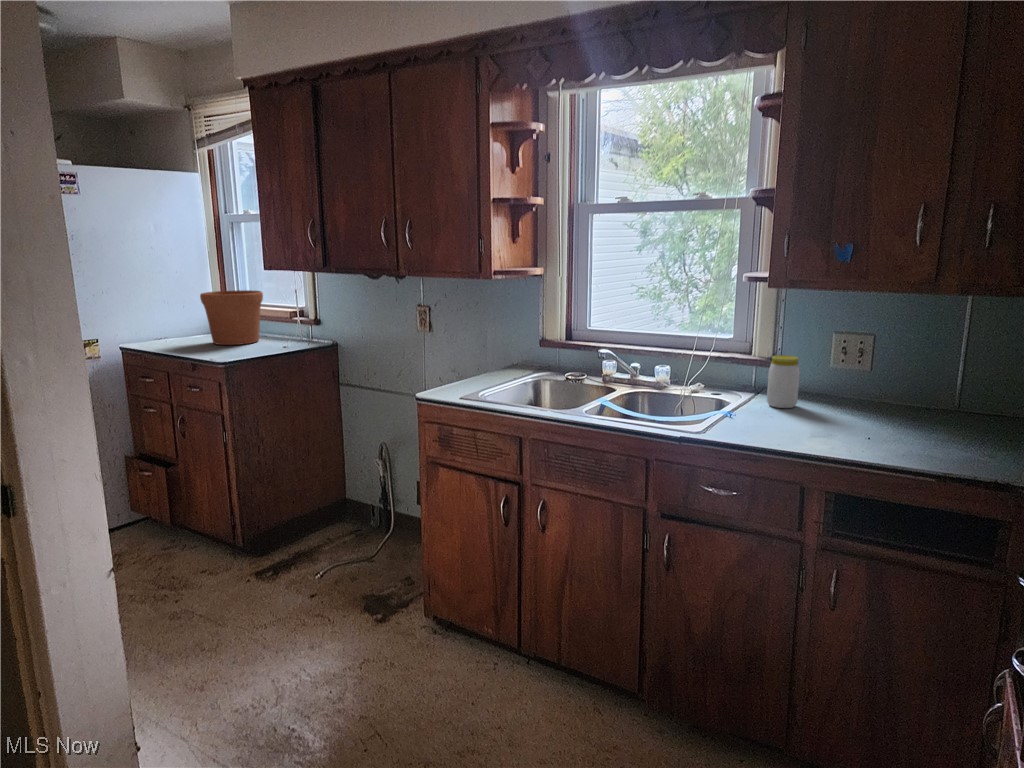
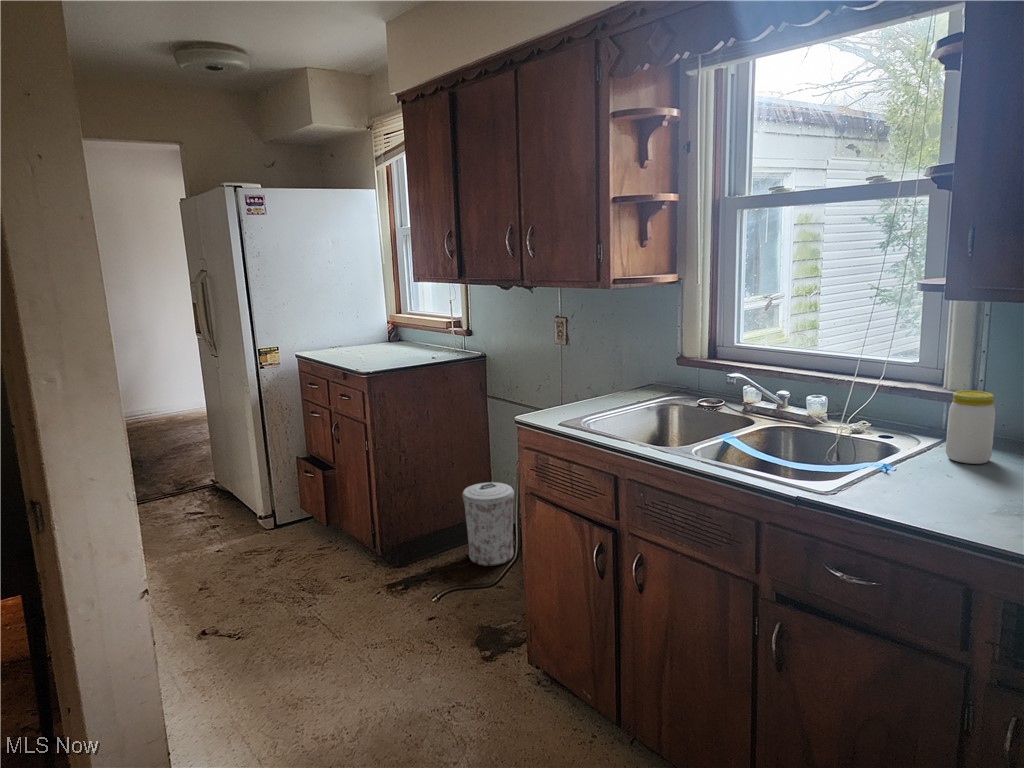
flower pot: present [200,290,263,345] -> none [363,301,421,356]
trash can: none [322,464,373,543] -> present [462,482,514,566]

